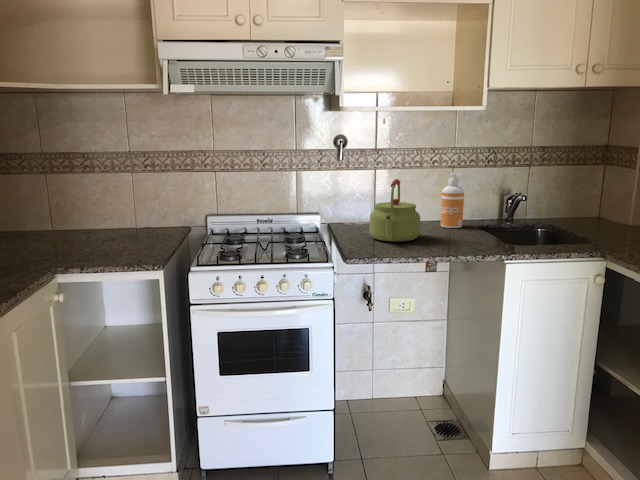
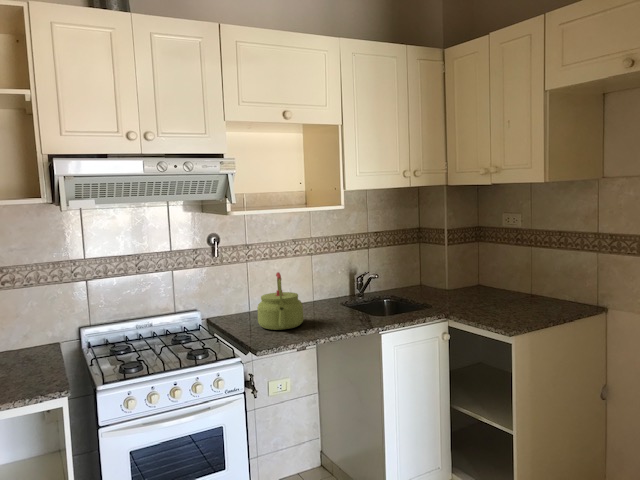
soap dispenser: present [441,173,464,228] -> none [308,261,328,309]

